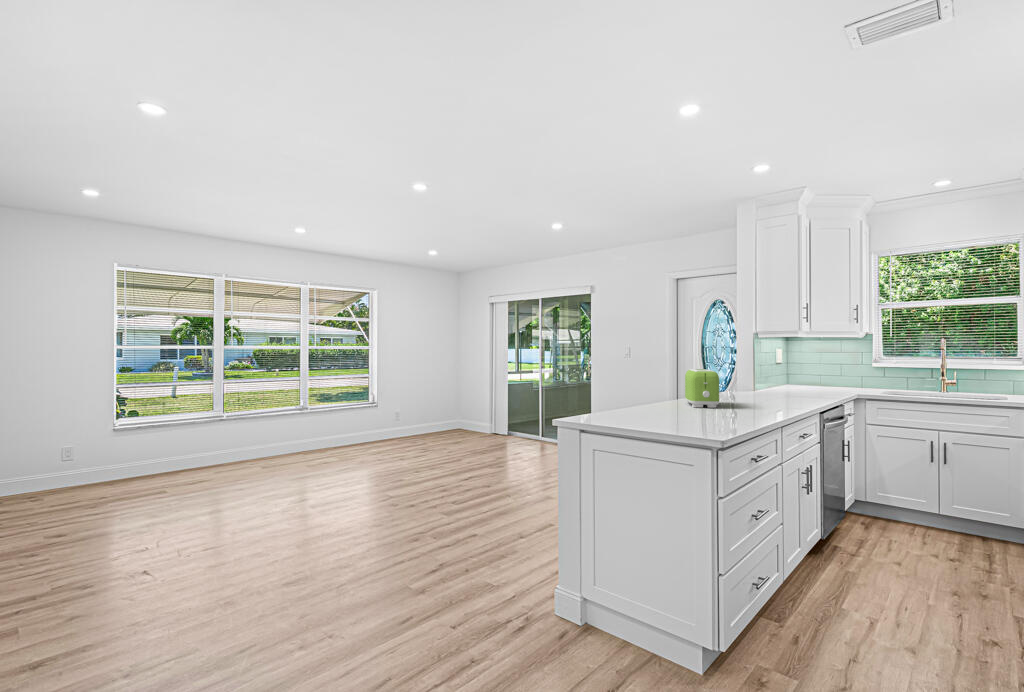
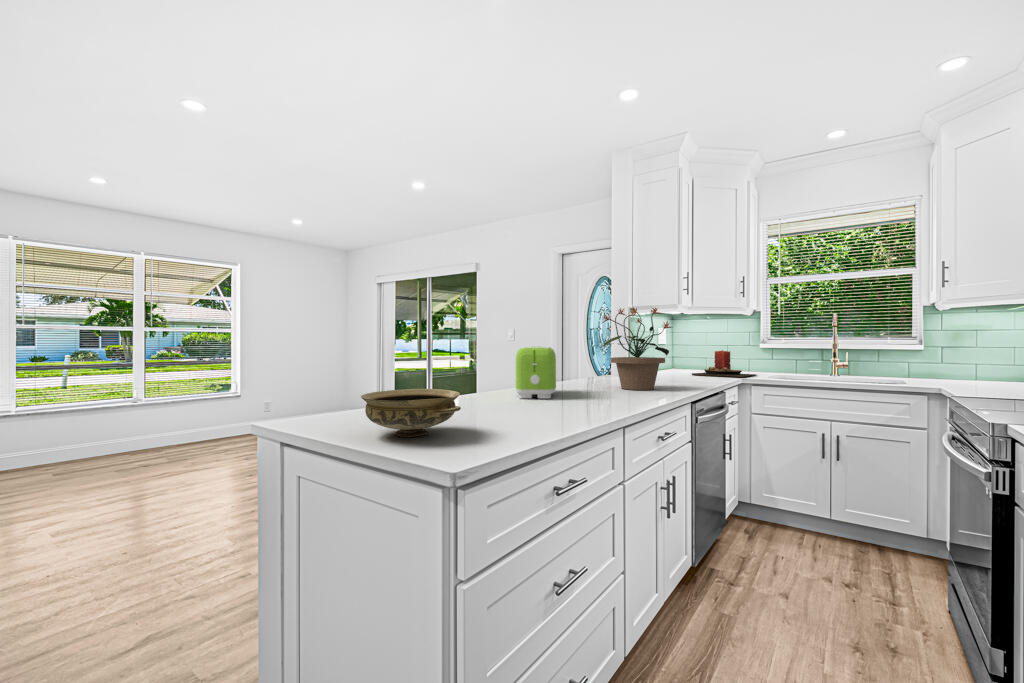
potted plant: none [742,337,806,403] -> present [602,308,672,390]
candle: none [810,370,871,393] -> present [692,350,756,377]
ceramic bowl: none [632,400,701,427] -> present [361,389,461,437]

